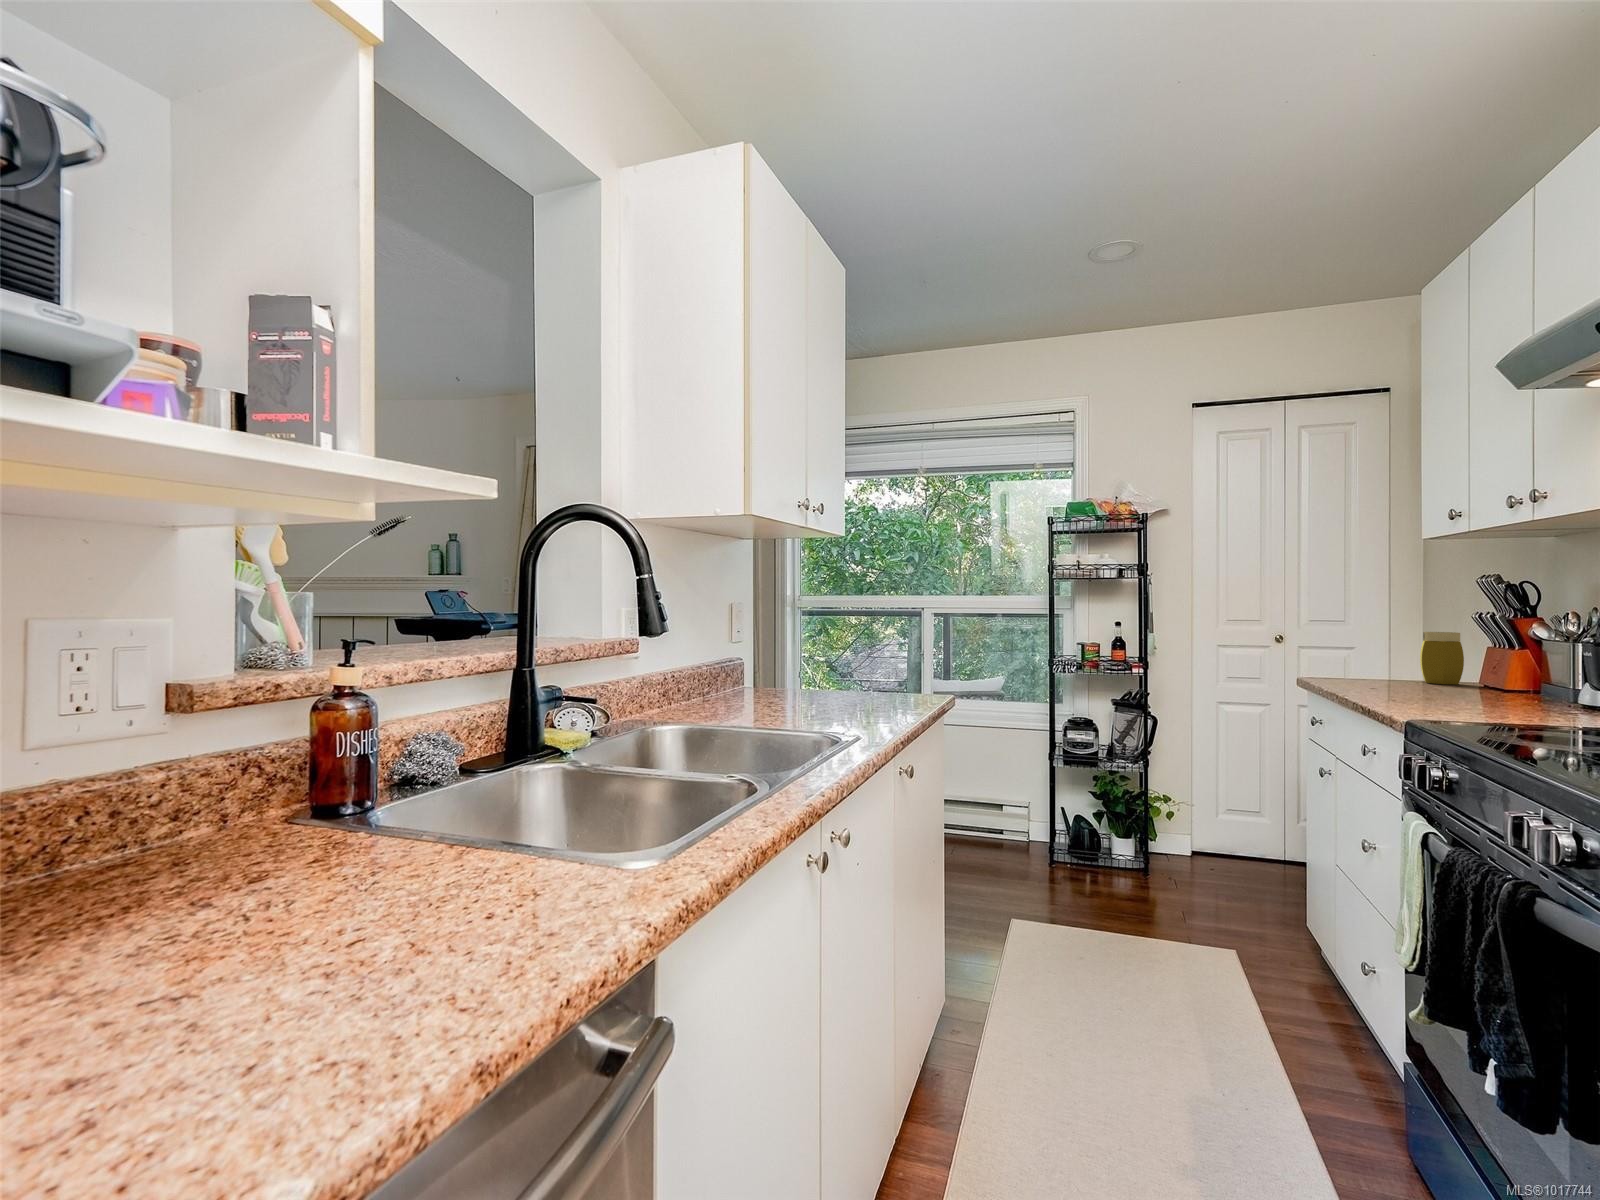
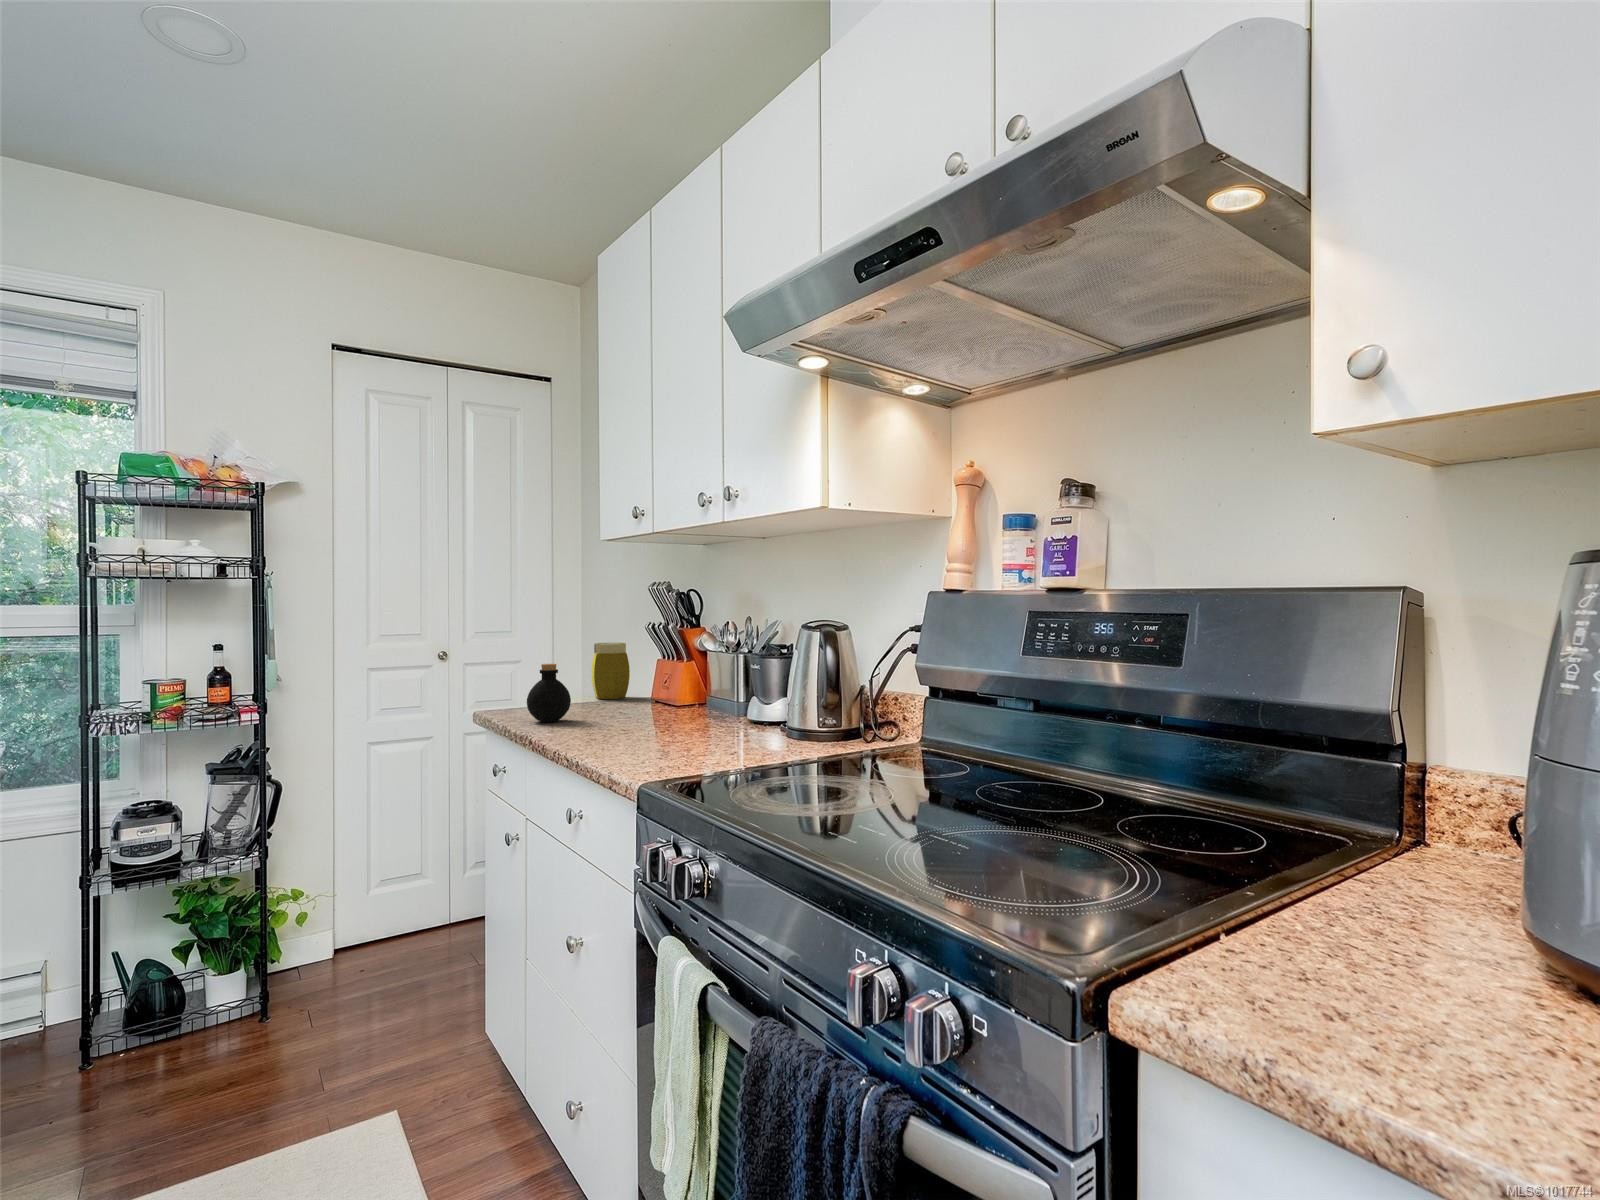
bottle: none [1341,642,1383,689] -> present [527,664,571,722]

